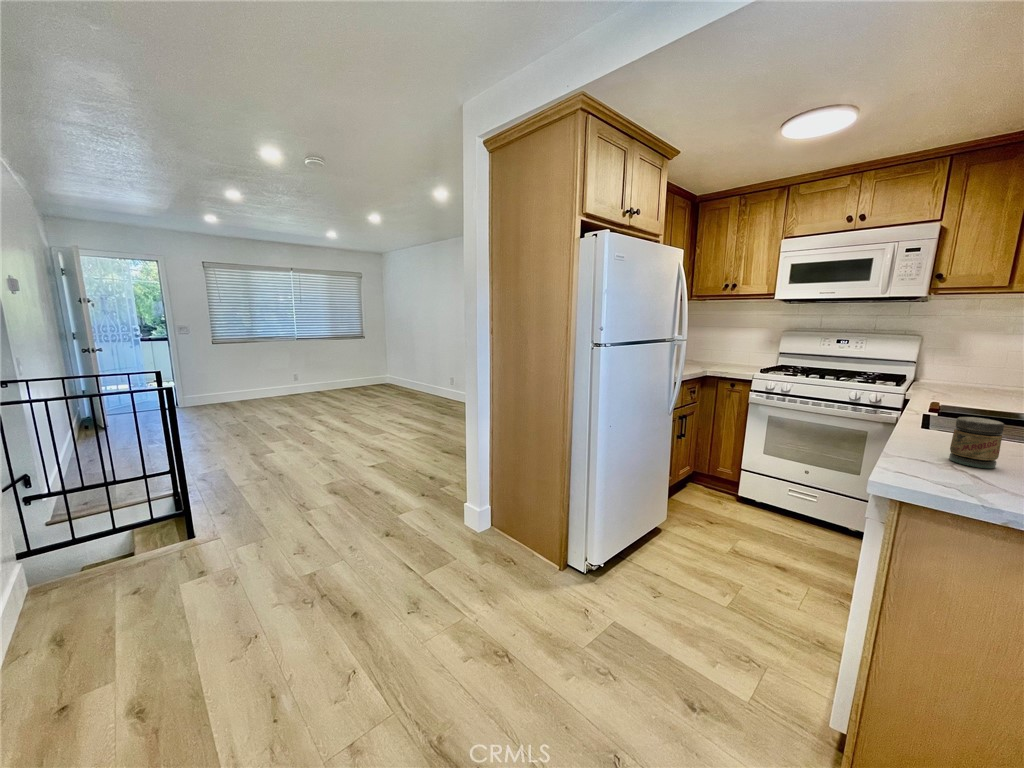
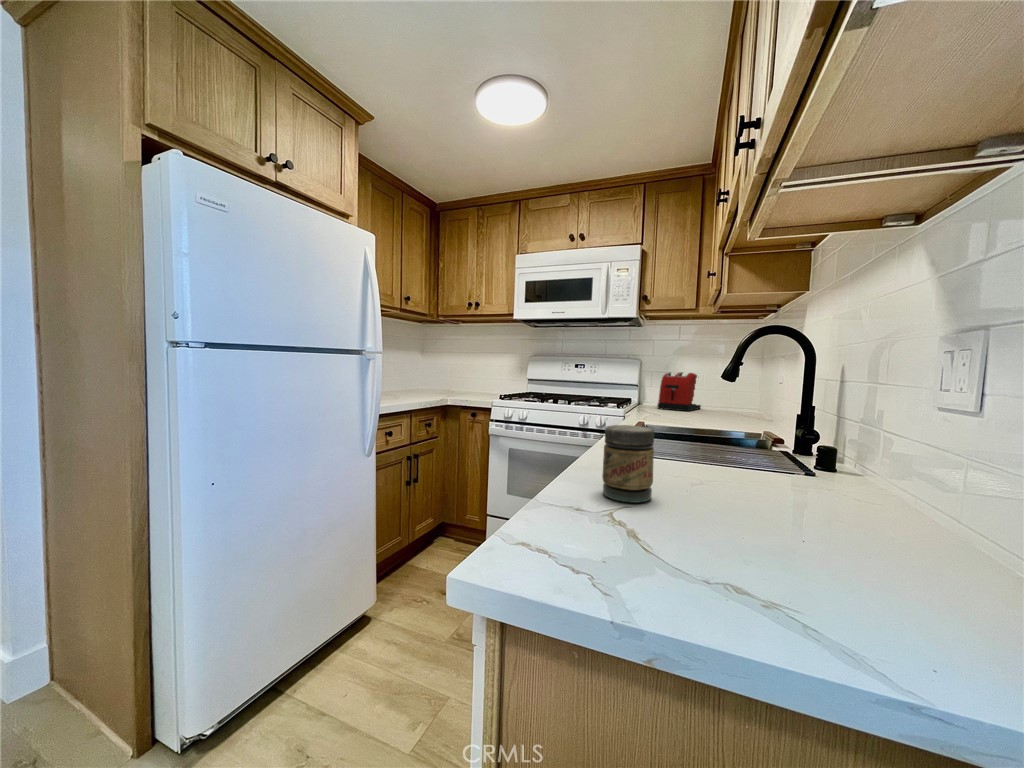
toaster: none [940,350,1002,391] -> present [657,372,701,411]

